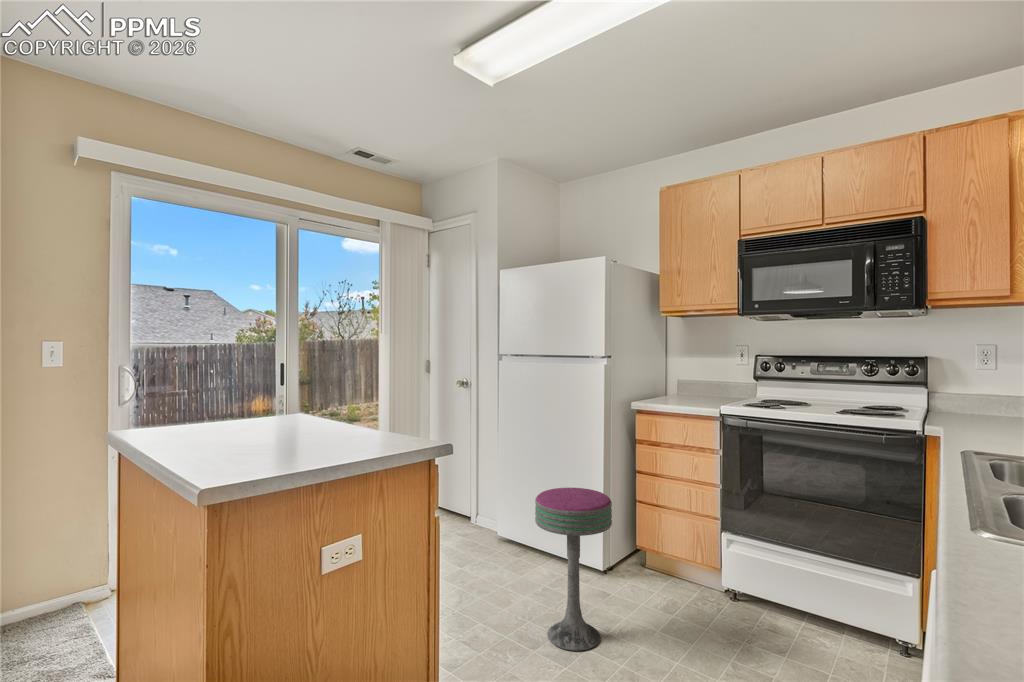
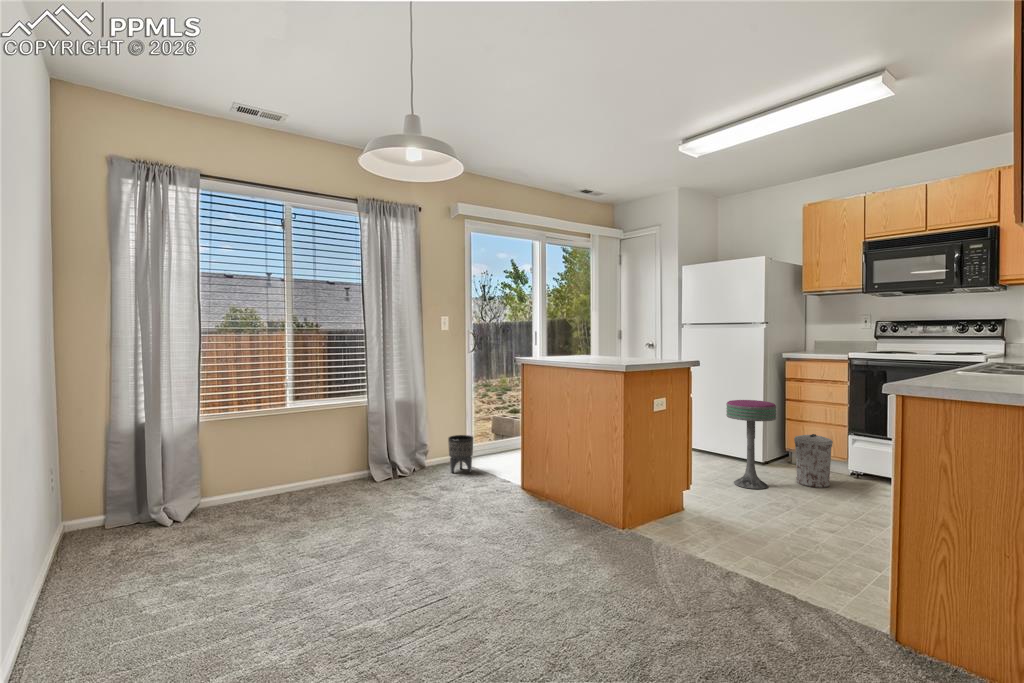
trash can: none [642,540,699,635] -> present [794,434,833,488]
planter: none [21,570,85,656] -> present [448,435,474,473]

